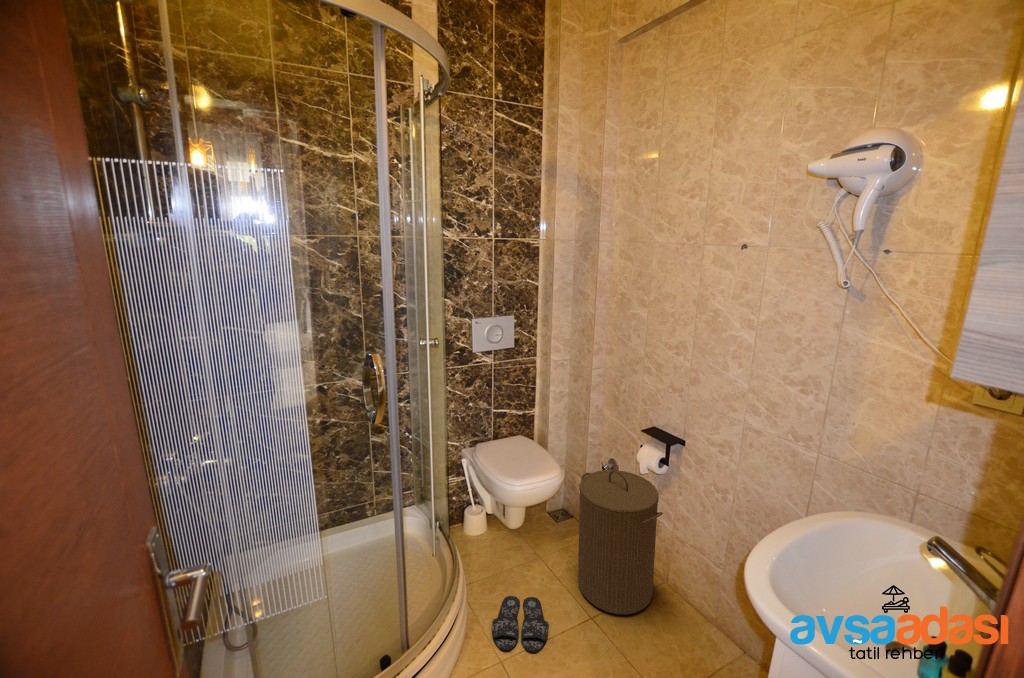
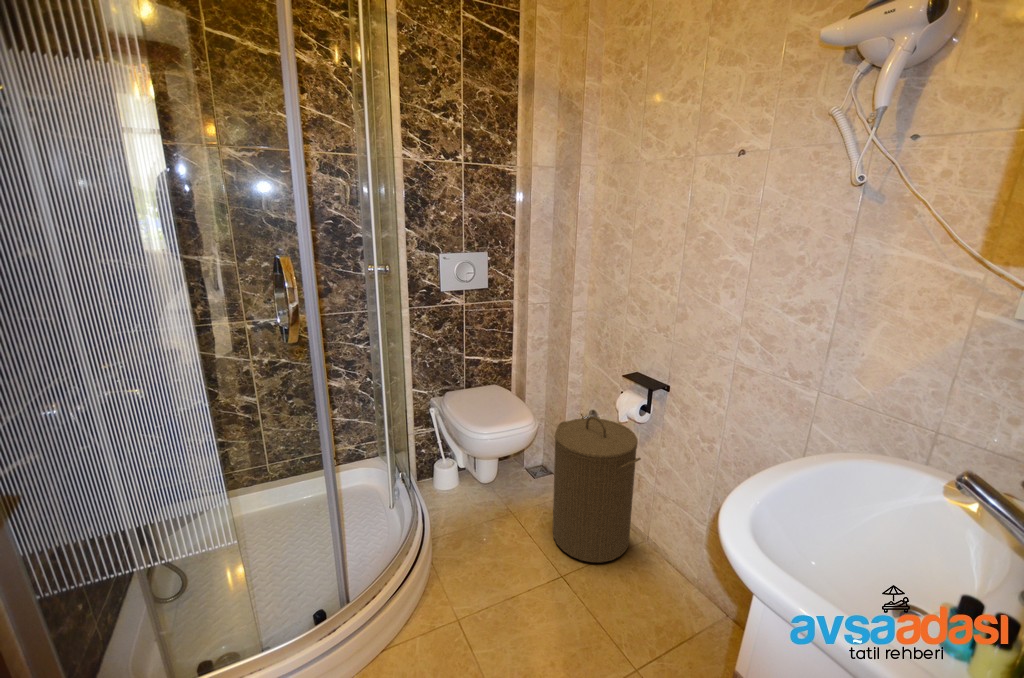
slippers: present [492,596,548,652] -> none [460,547,519,599]

